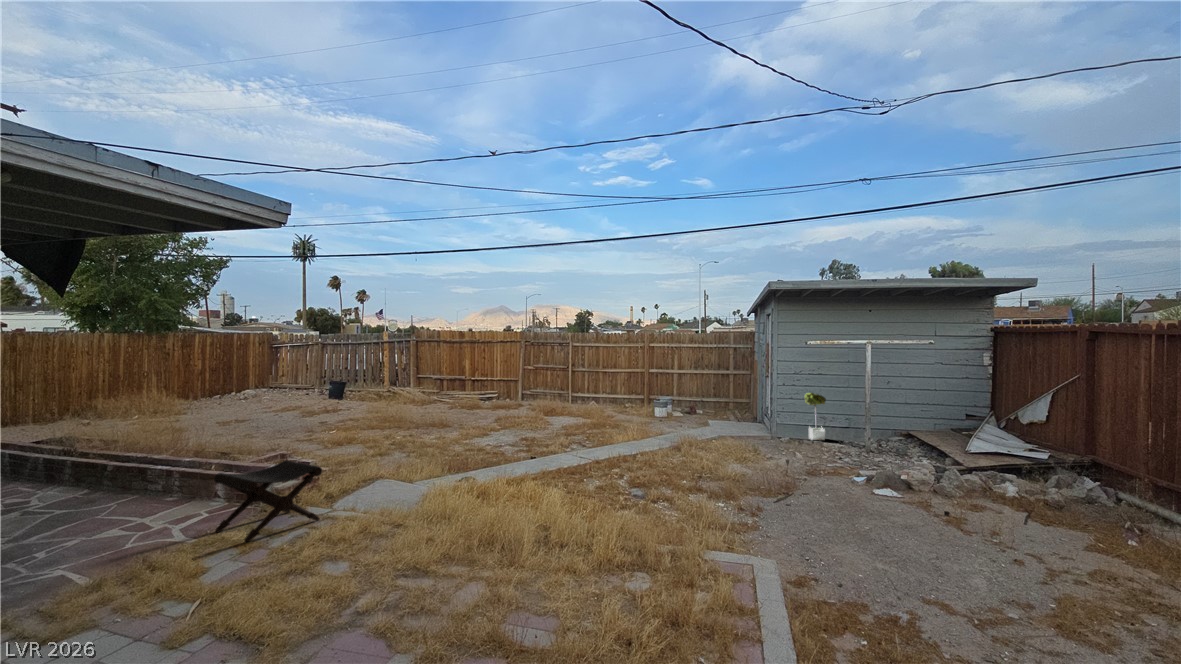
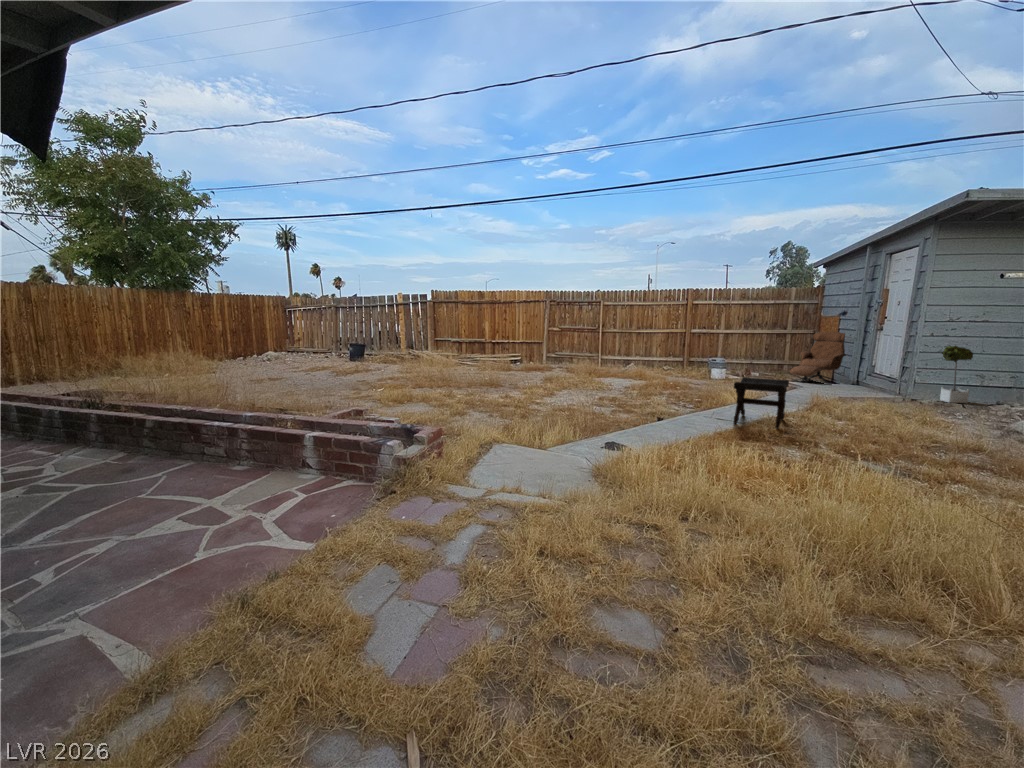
lounge chair: none [717,375,765,422] -> present [790,332,846,383]
footstool: present [214,460,322,542] -> present [734,377,789,429]

